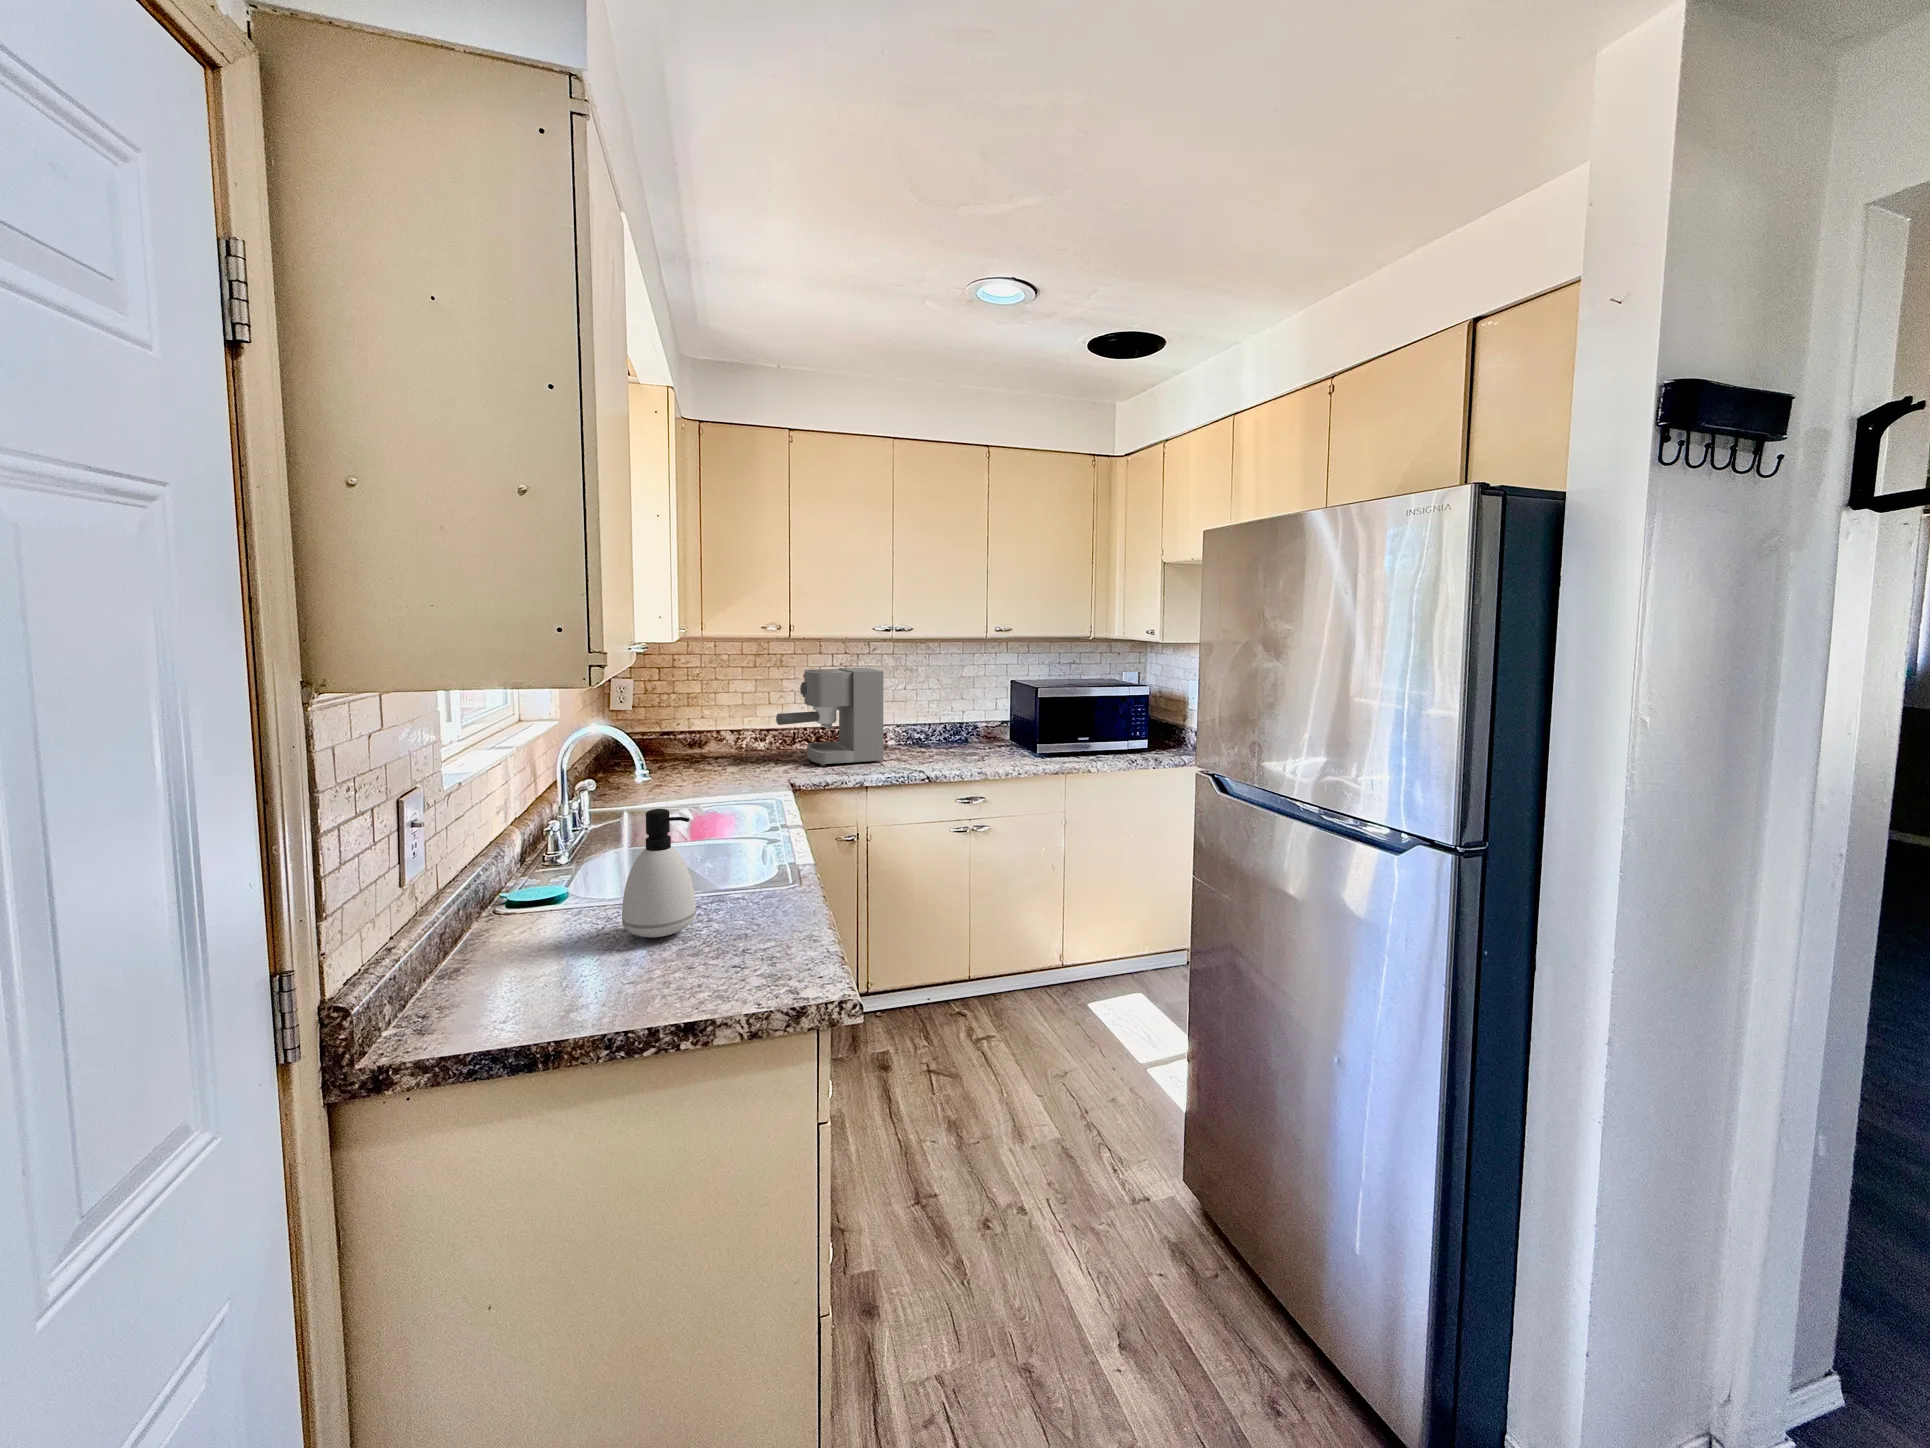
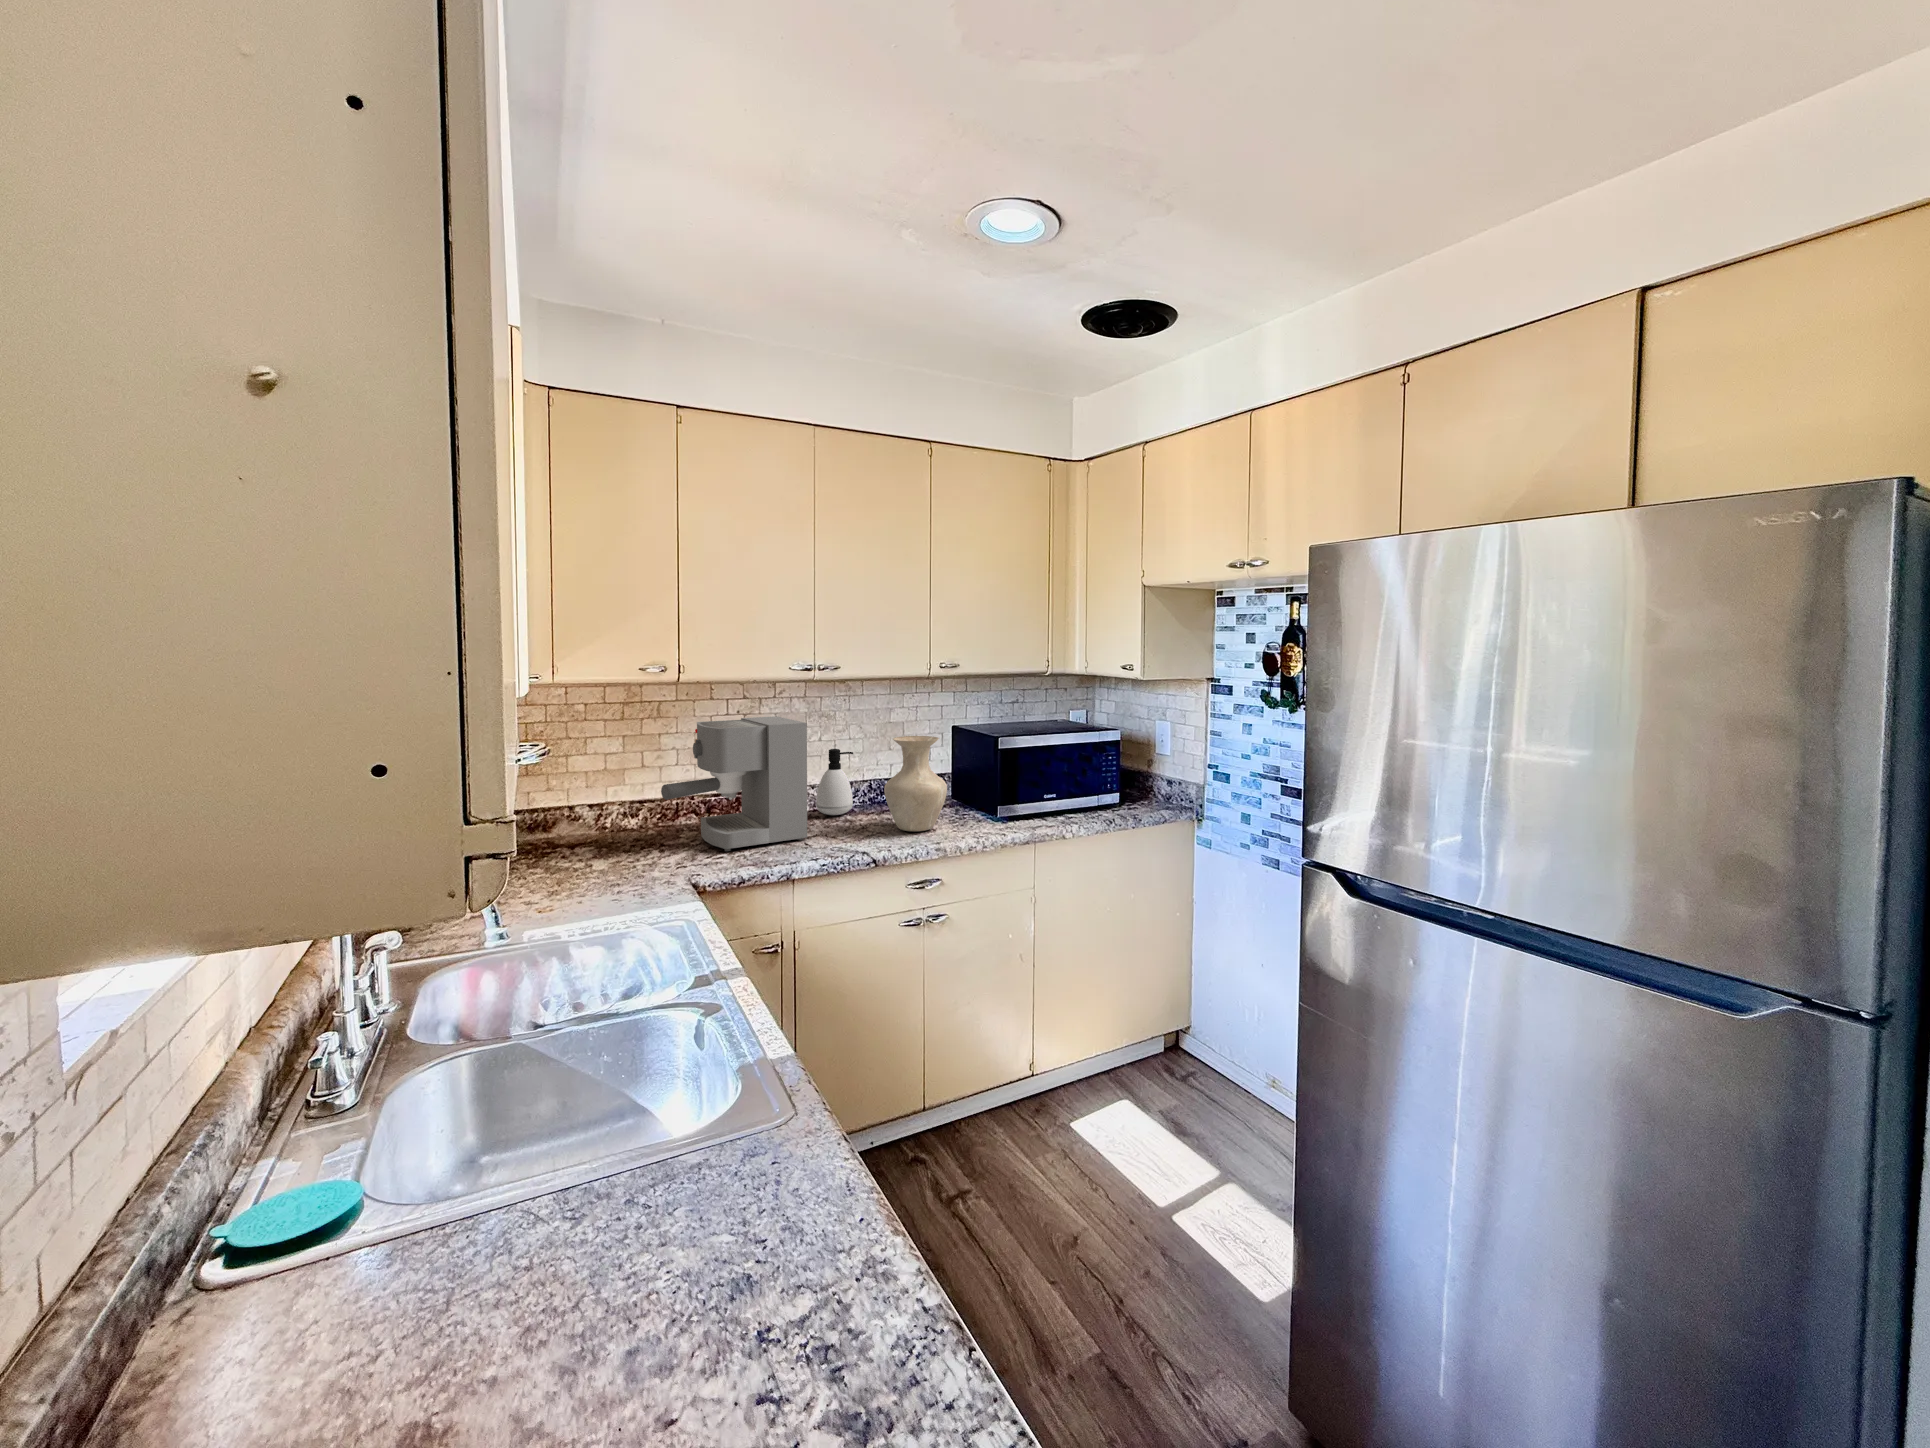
vase: none [944,685,994,761] -> present [884,736,947,832]
soap dispenser: present [622,809,696,937] -> present [816,749,853,815]

